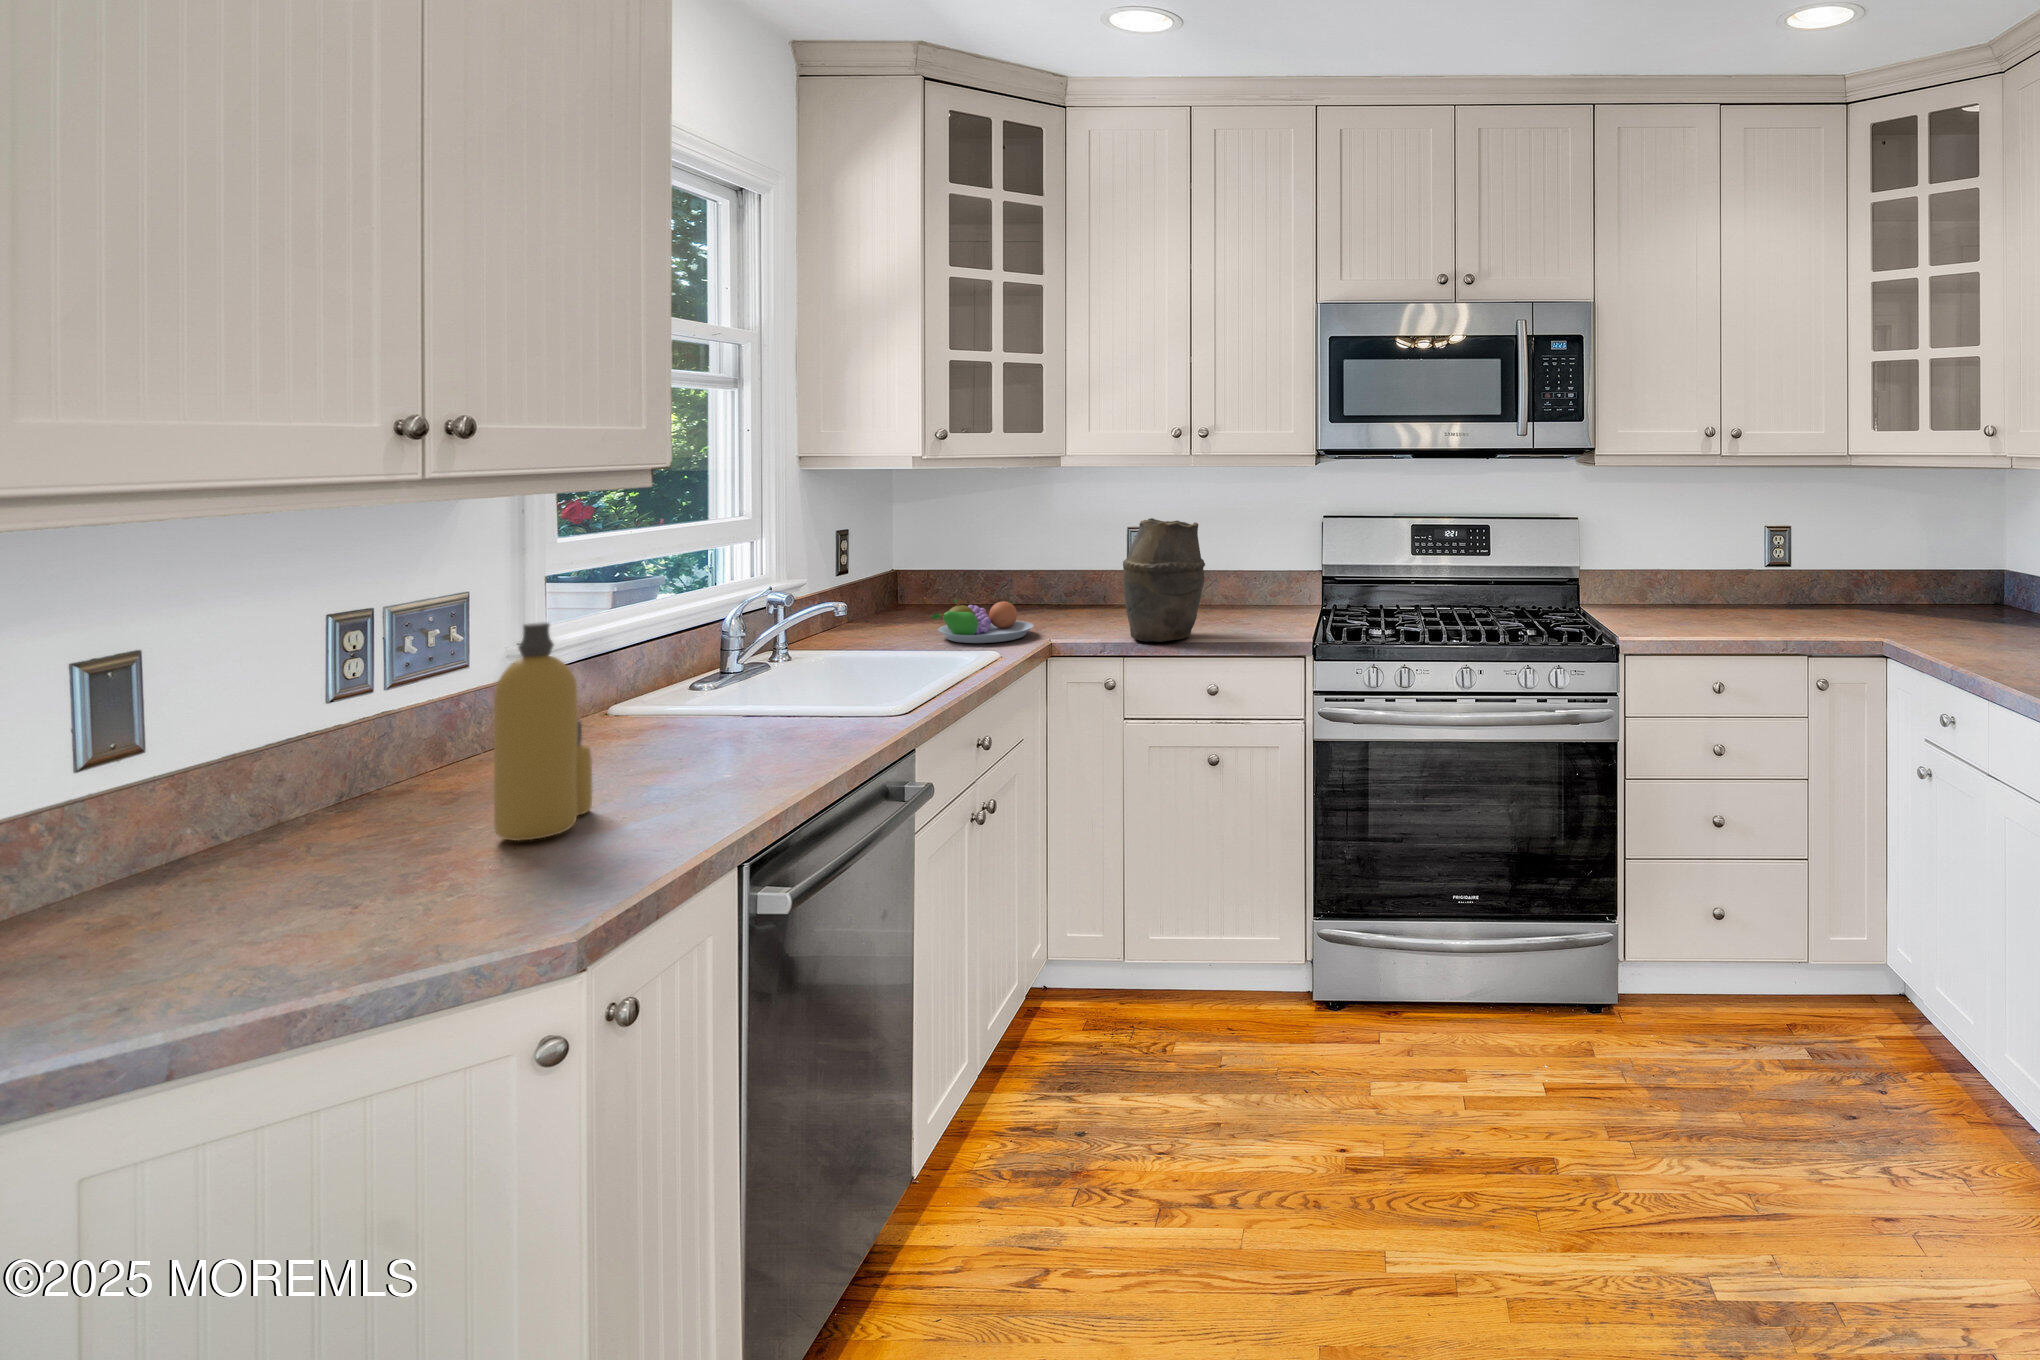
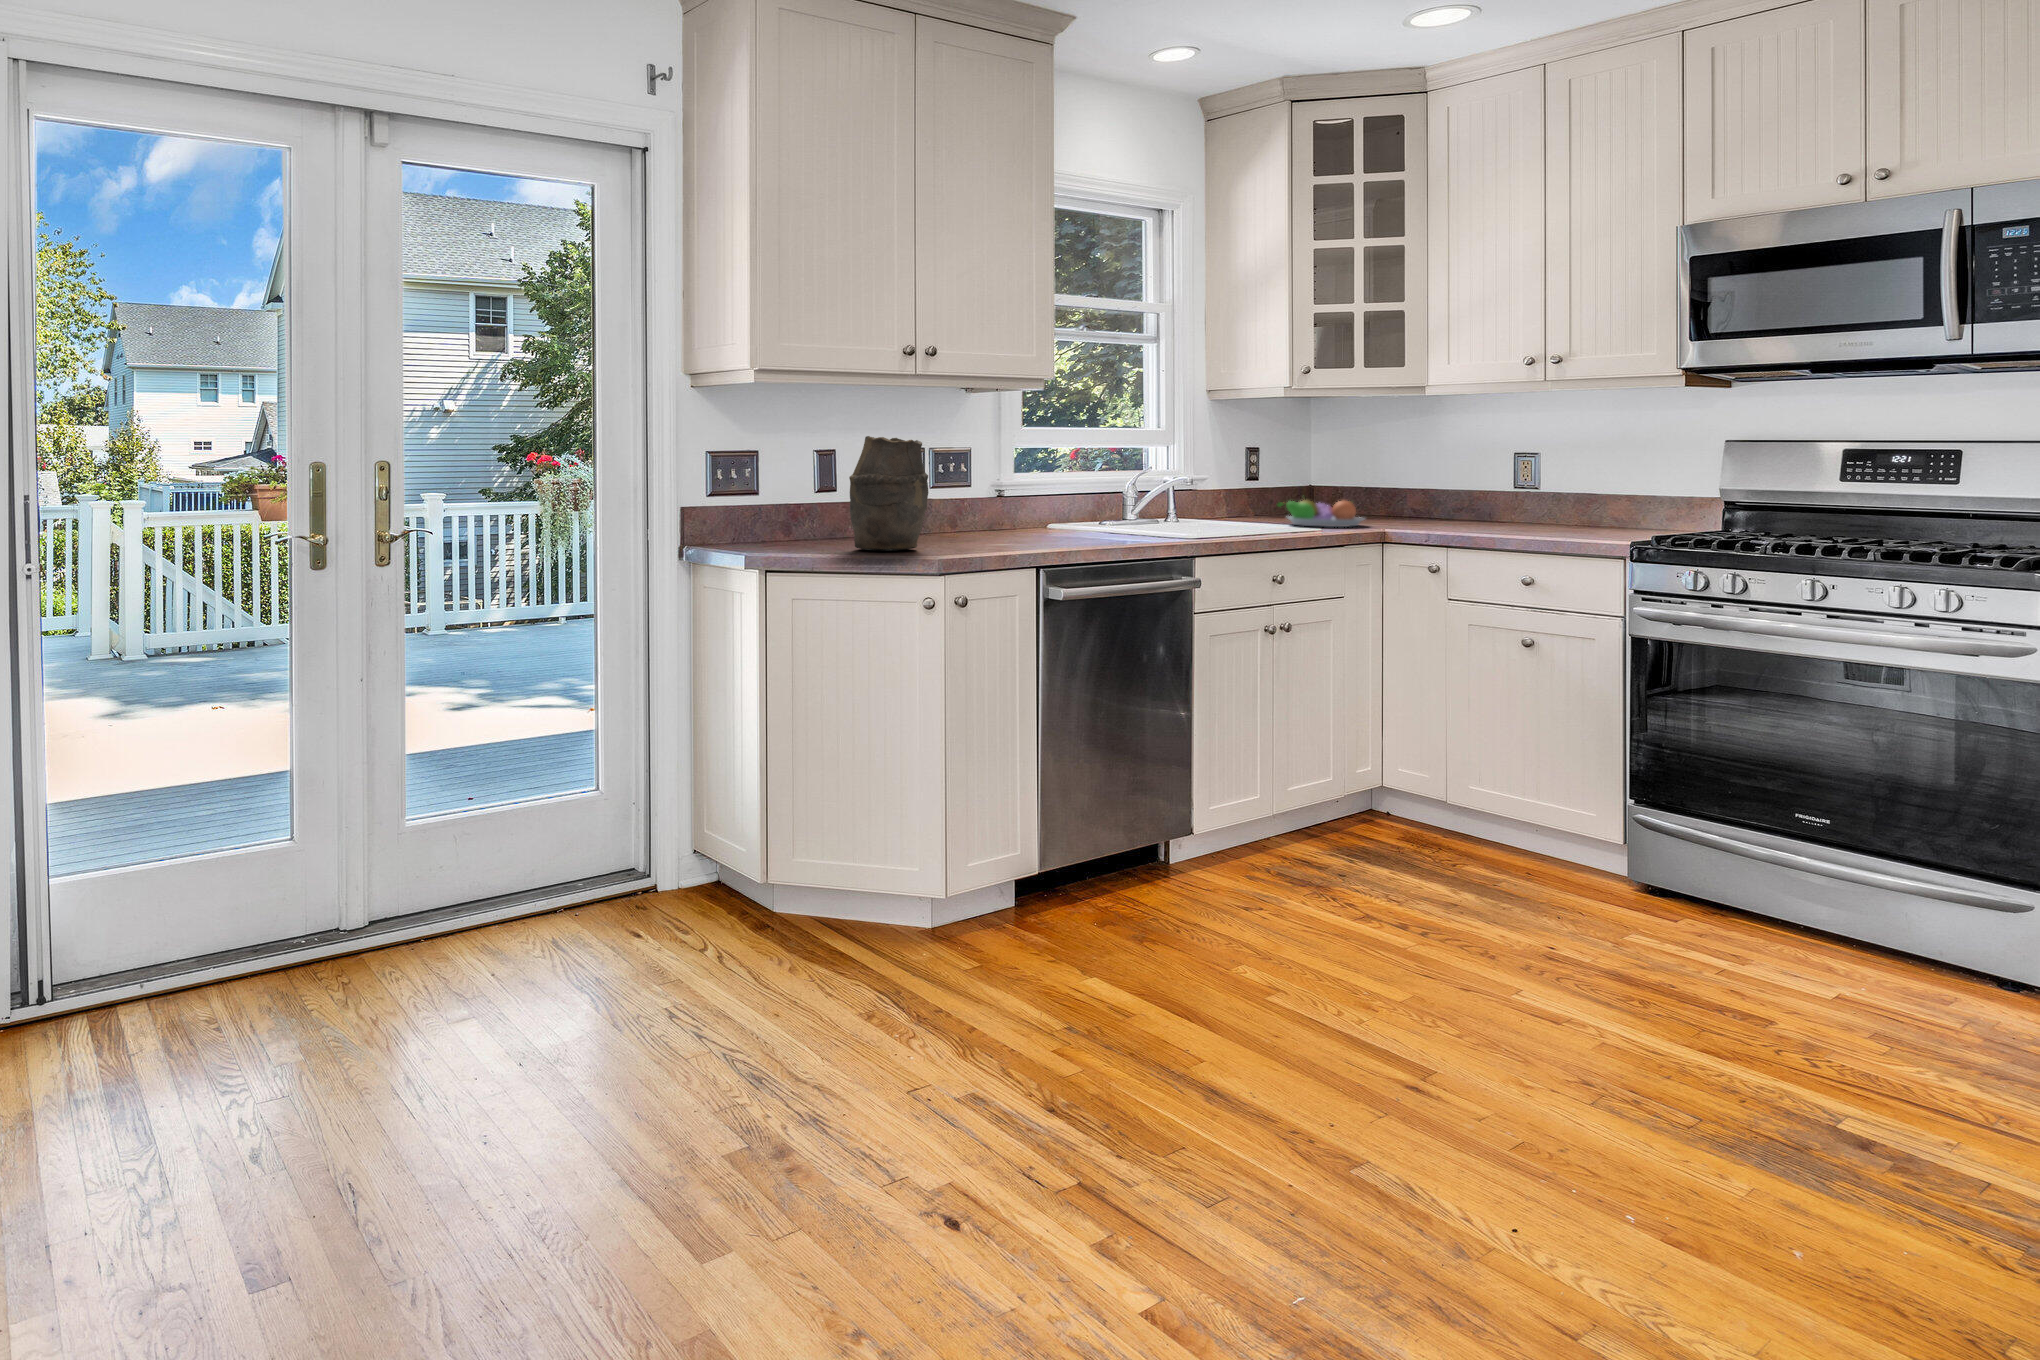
vase: present [1123,518,1205,642] -> present [849,436,928,551]
bottle: present [494,622,592,841] -> none [950,442,996,545]

